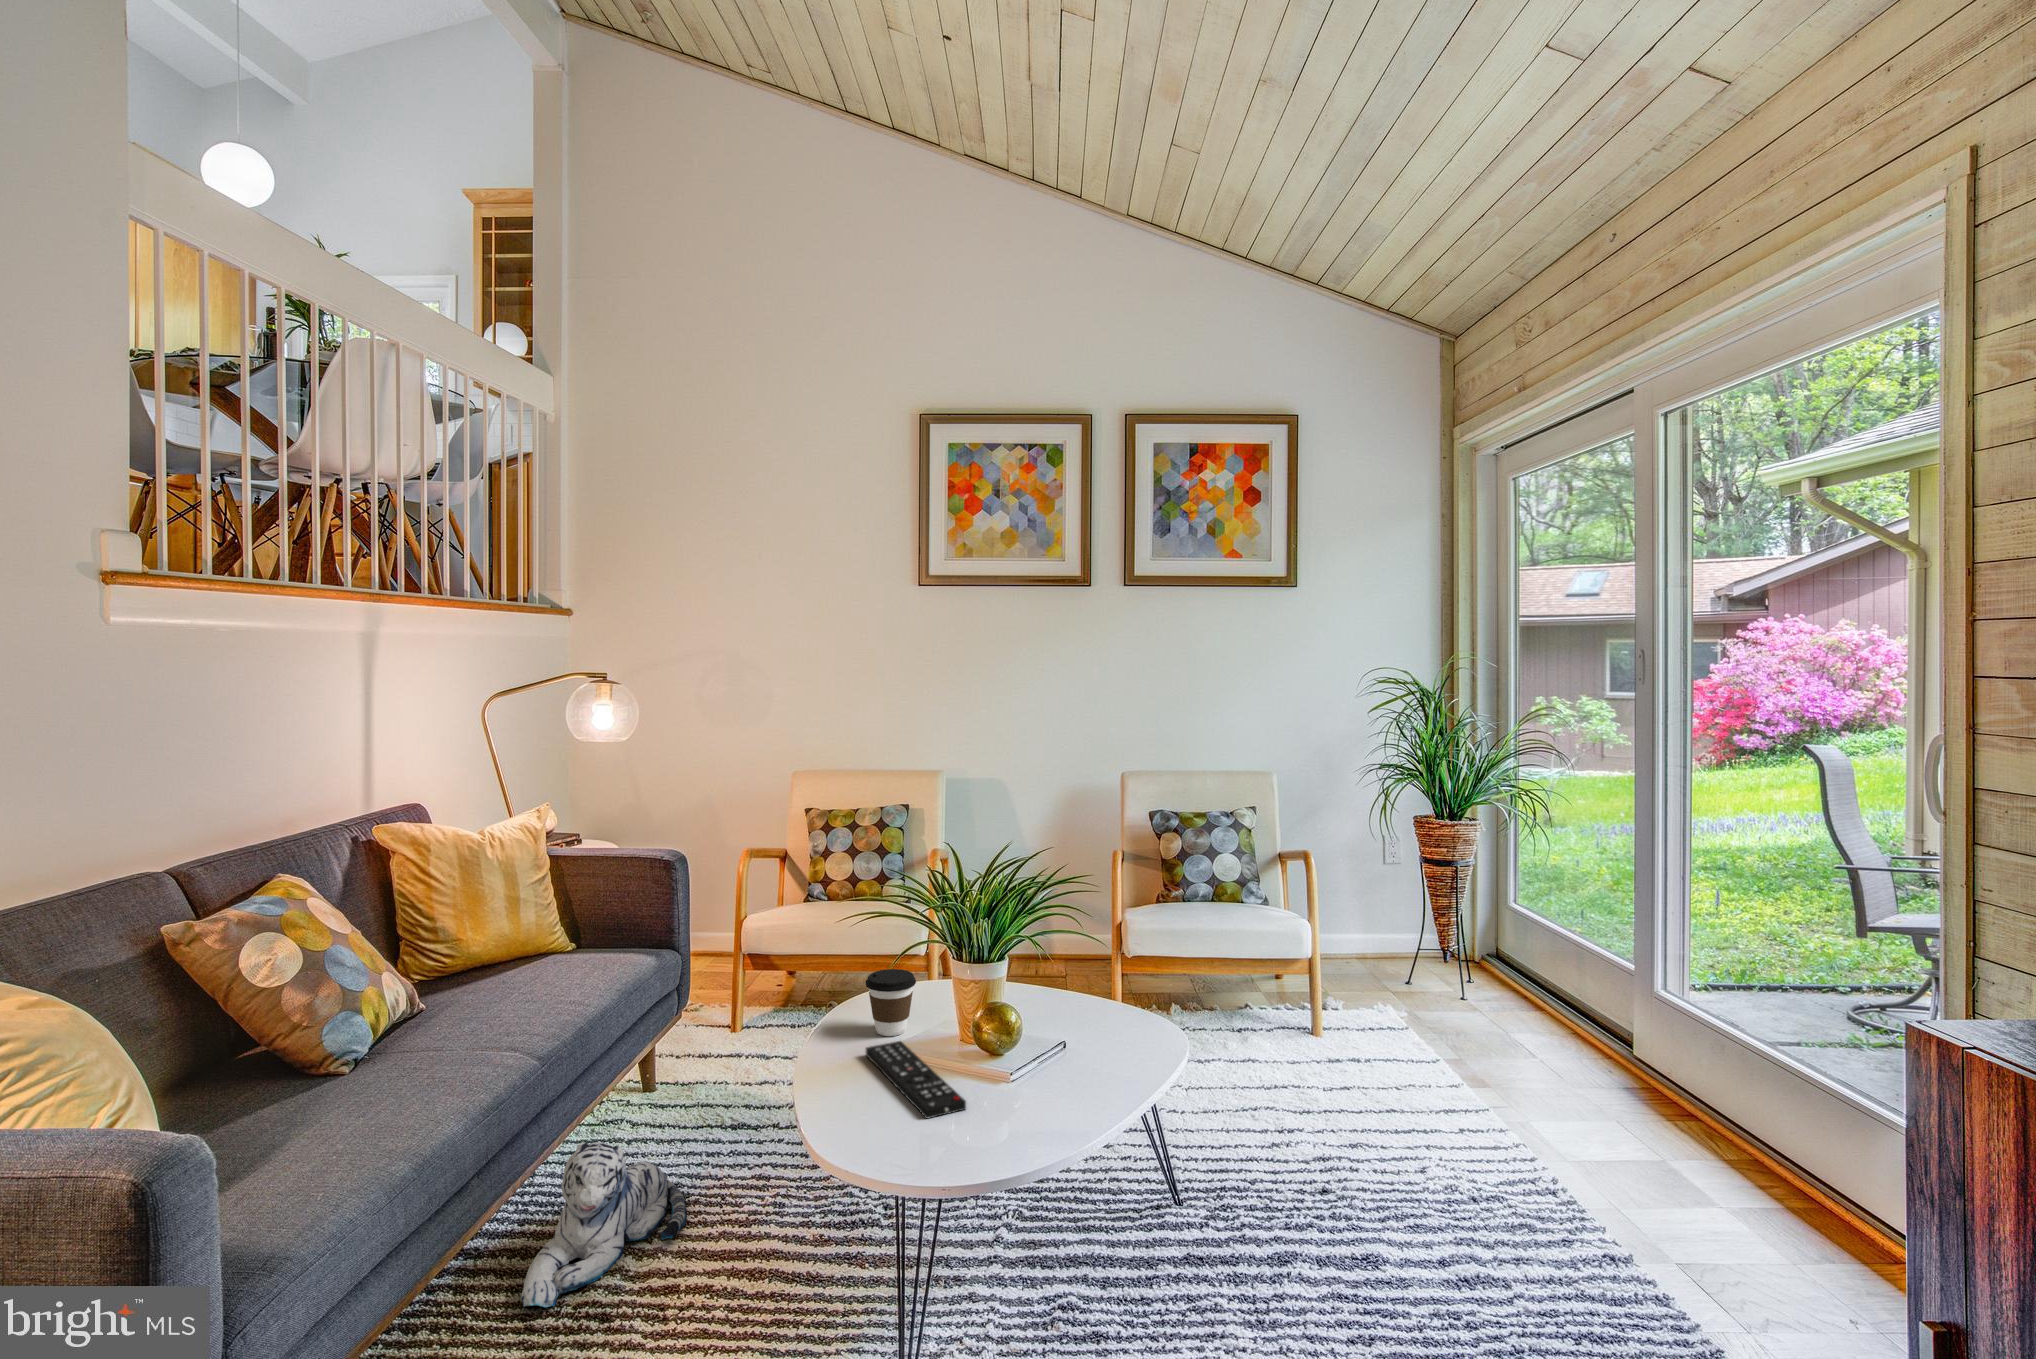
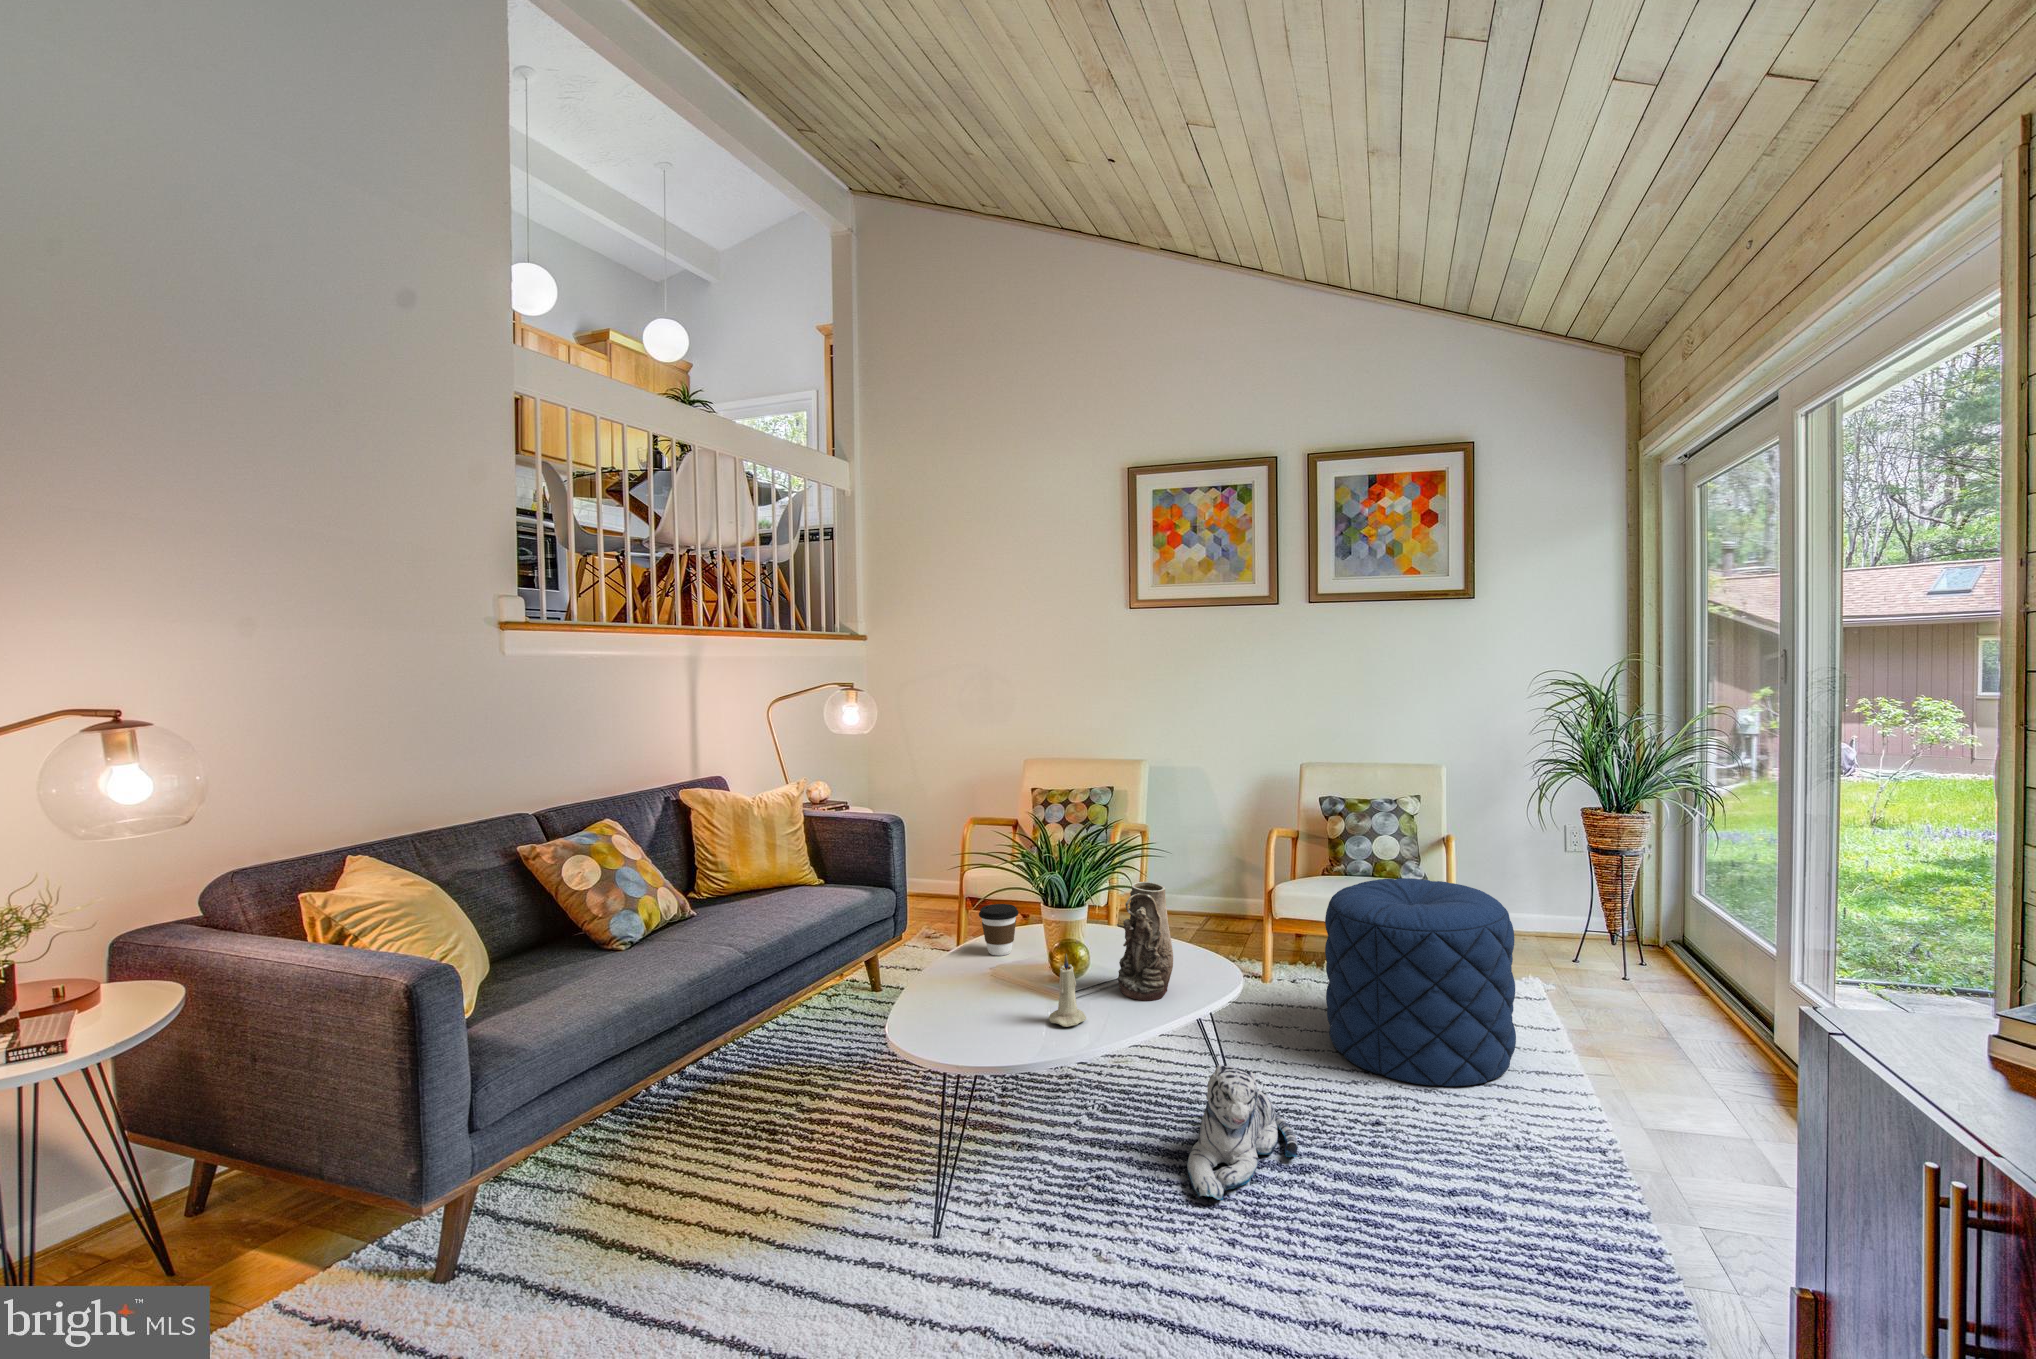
pouf: none [1228,912,1424,1137] -> present [1325,878,1516,1086]
vase: none [1067,935,1135,1082] -> present [1117,882,1173,1001]
candle: none [1014,1034,1060,1129] -> present [1049,954,1086,1027]
remote control: present [866,1041,966,1118] -> none [970,958,1020,1012]
plush toy: present [521,1142,687,1308] -> present [1187,1065,1298,1200]

